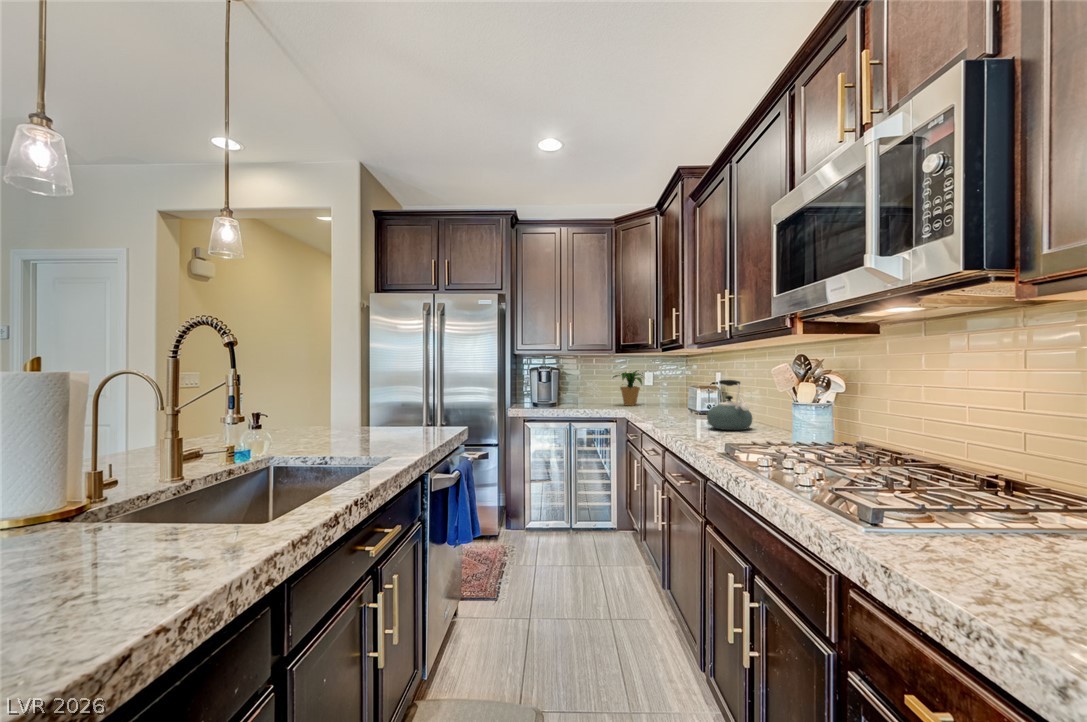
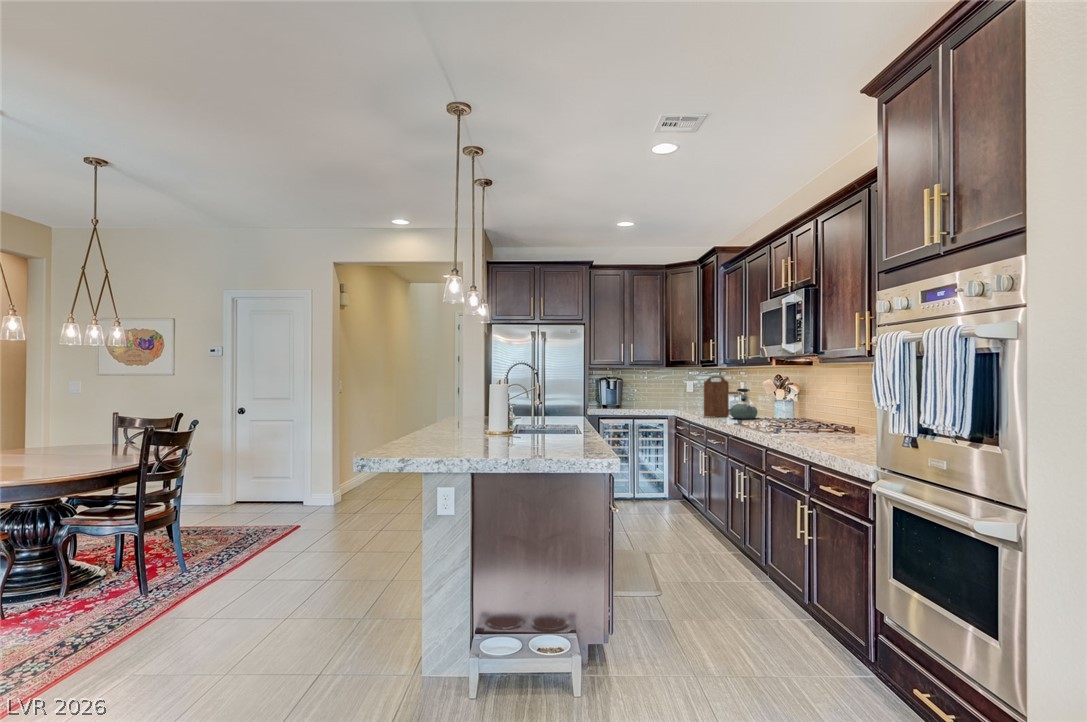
cutting board: none [665,361,704,425] -> present [704,376,729,417]
potted plant: present [613,371,643,406] -> none [660,380,689,407]

